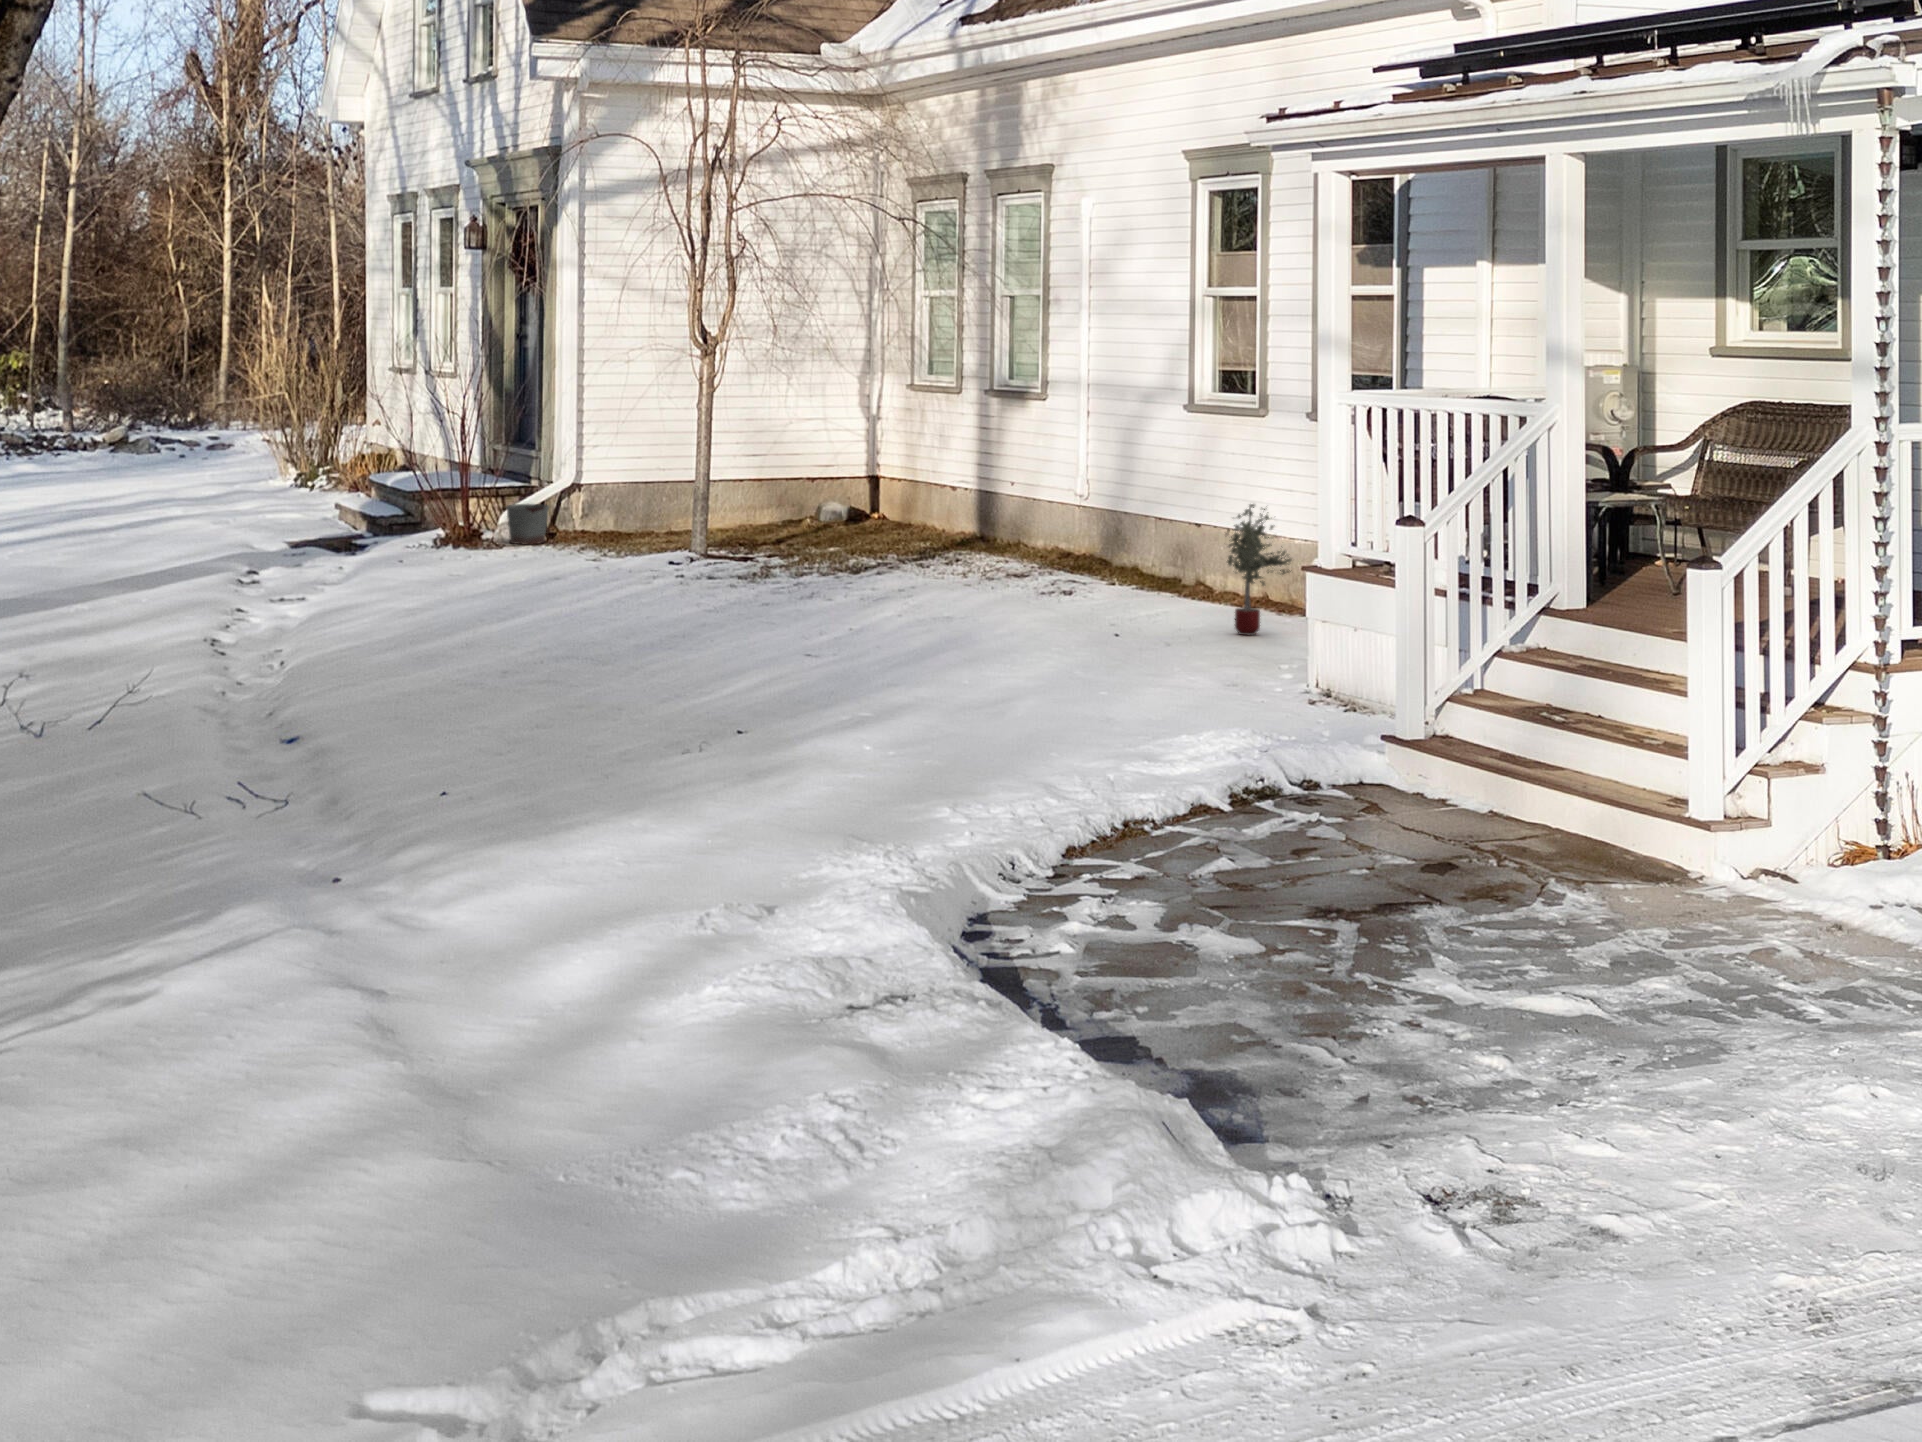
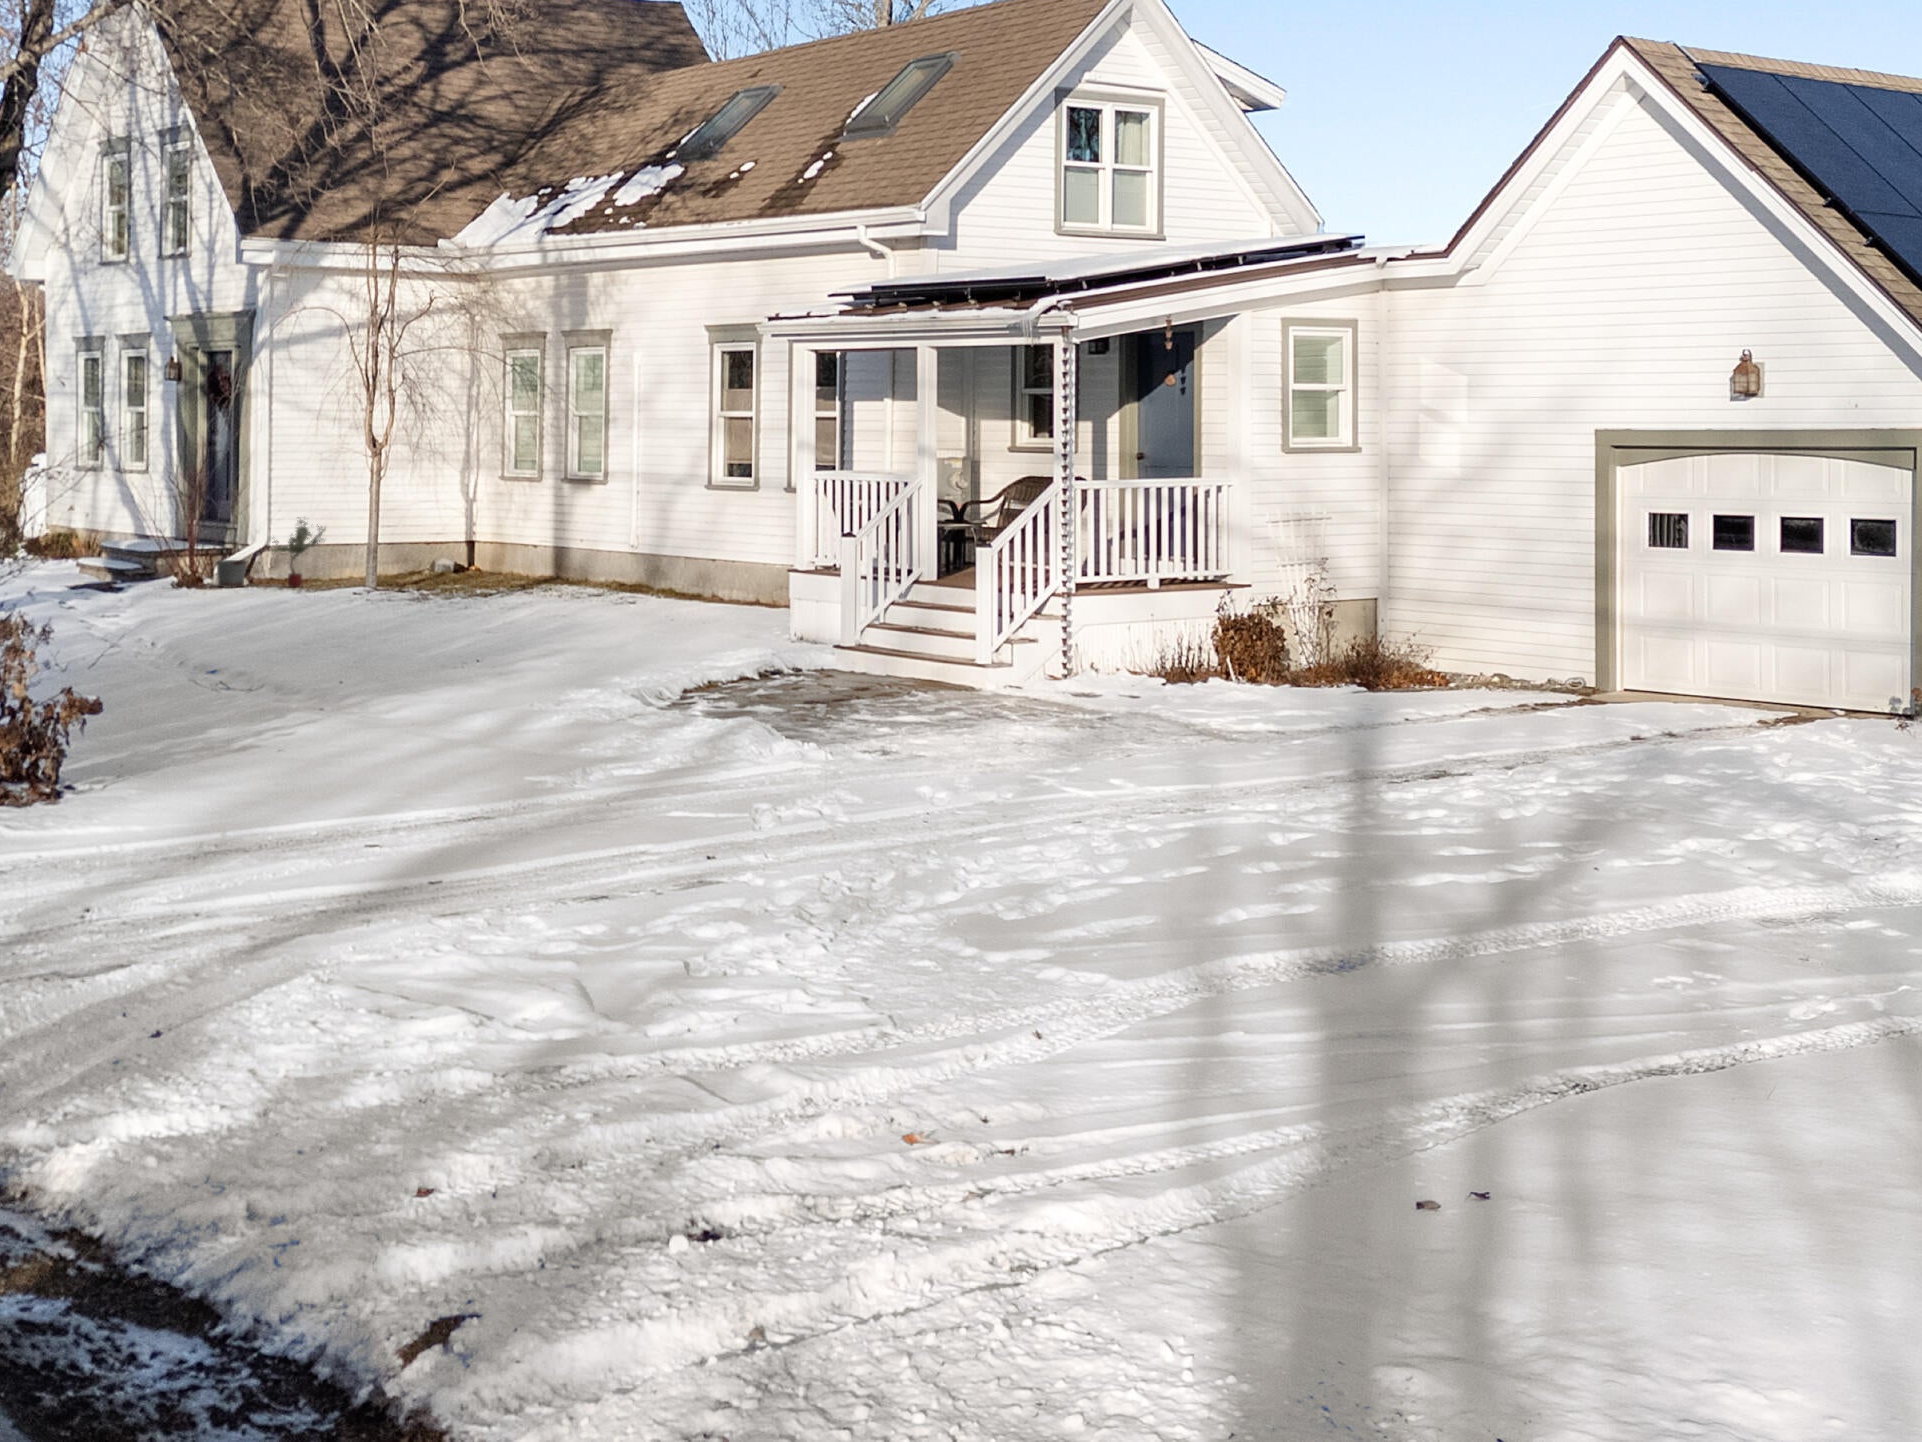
potted tree: present [1226,504,1291,635] -> present [271,520,325,587]

